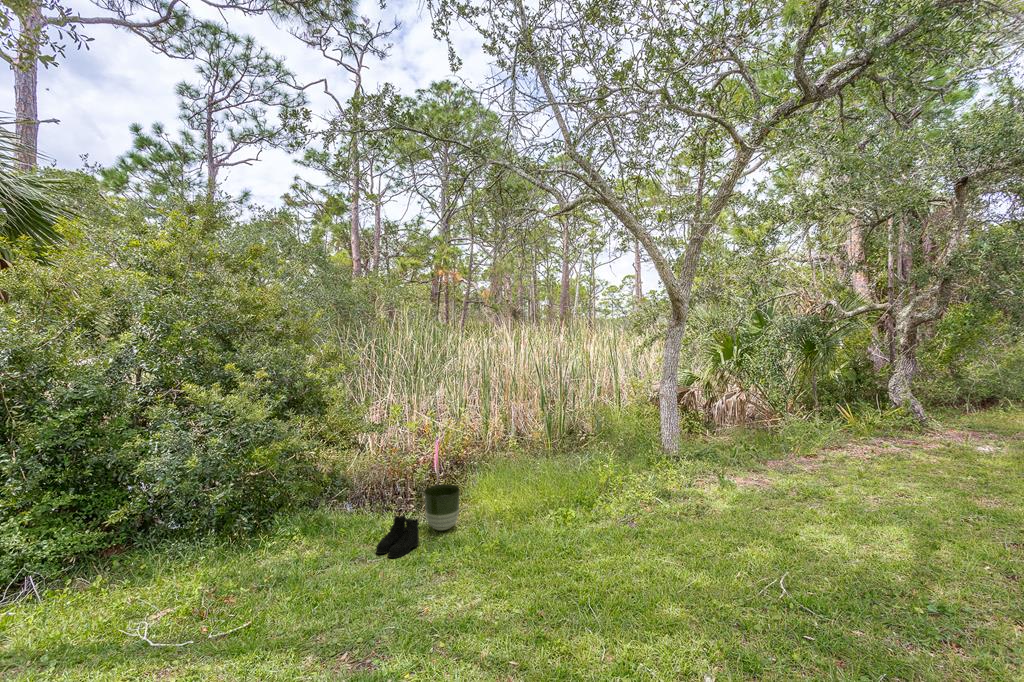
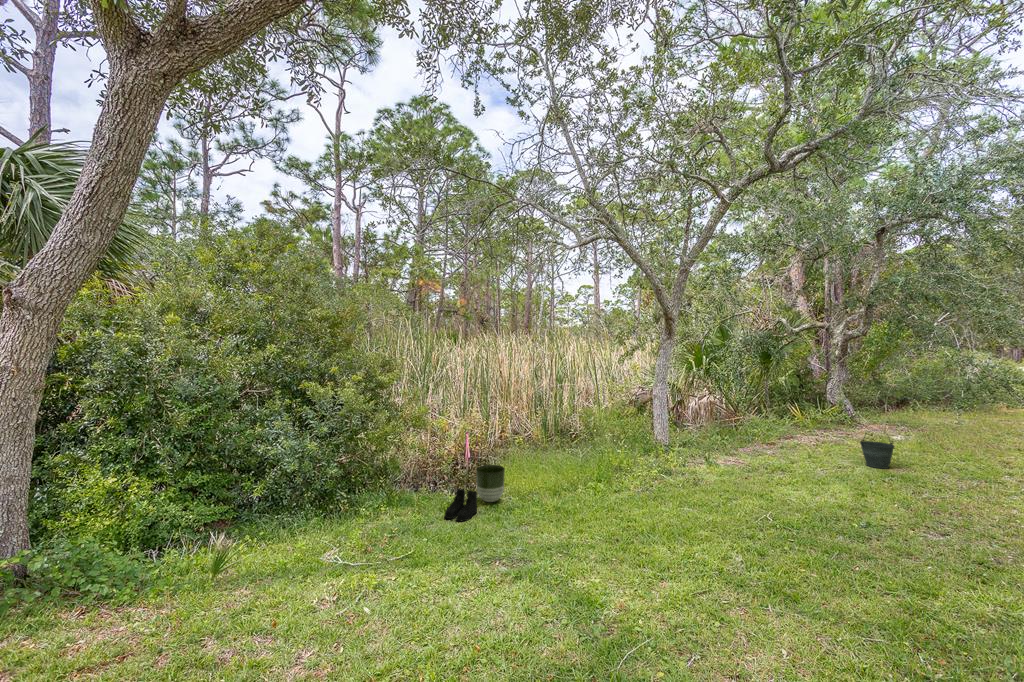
bucket: none [924,443,972,494] -> present [860,439,895,469]

